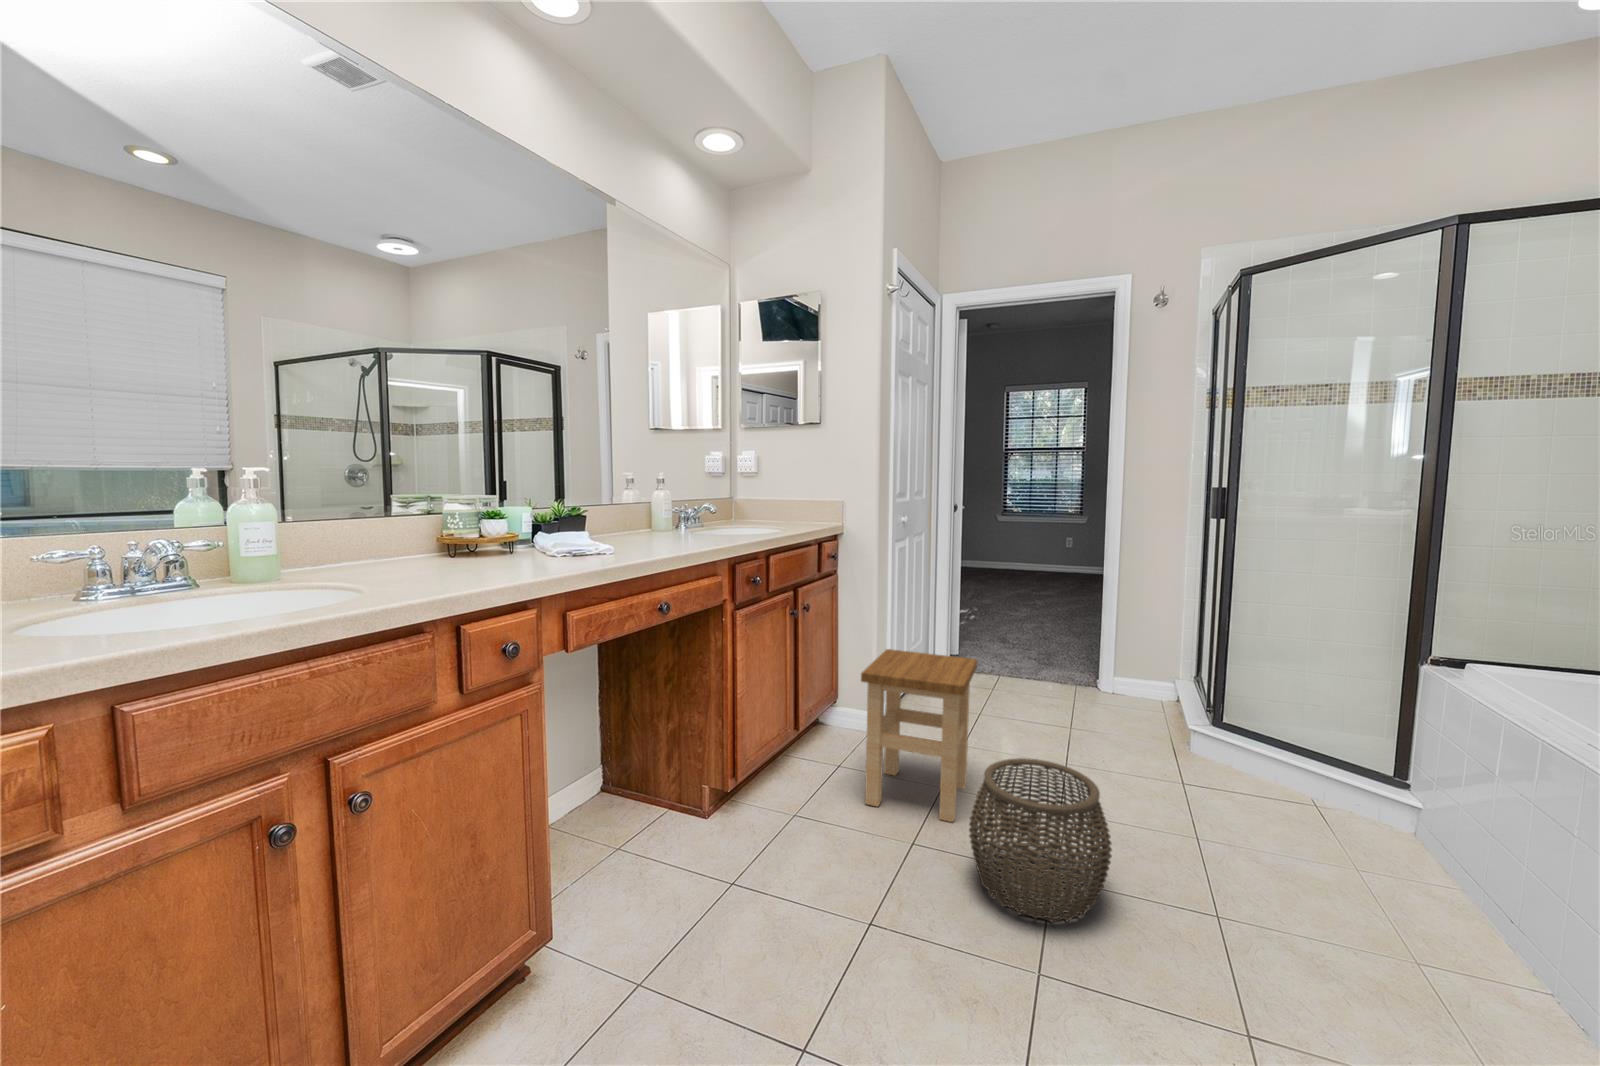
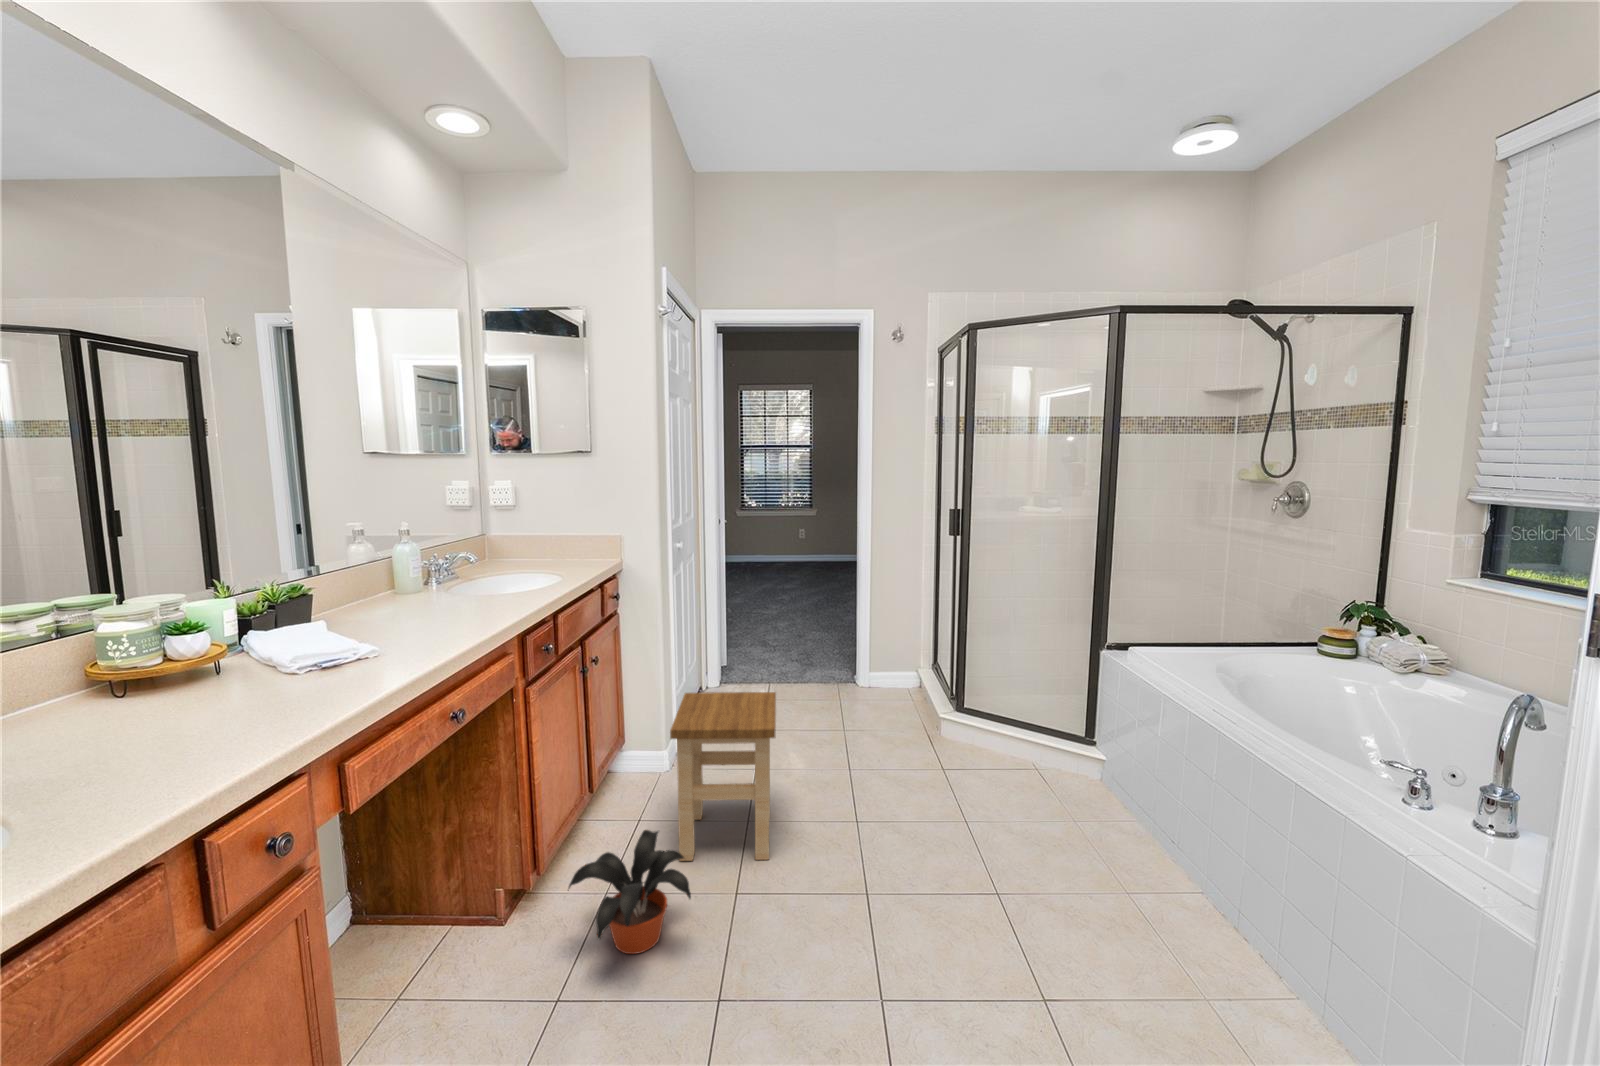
potted plant: none [753,758,862,867] -> present [568,830,691,954]
woven basket: present [969,758,1112,922] -> none [796,790,920,945]

